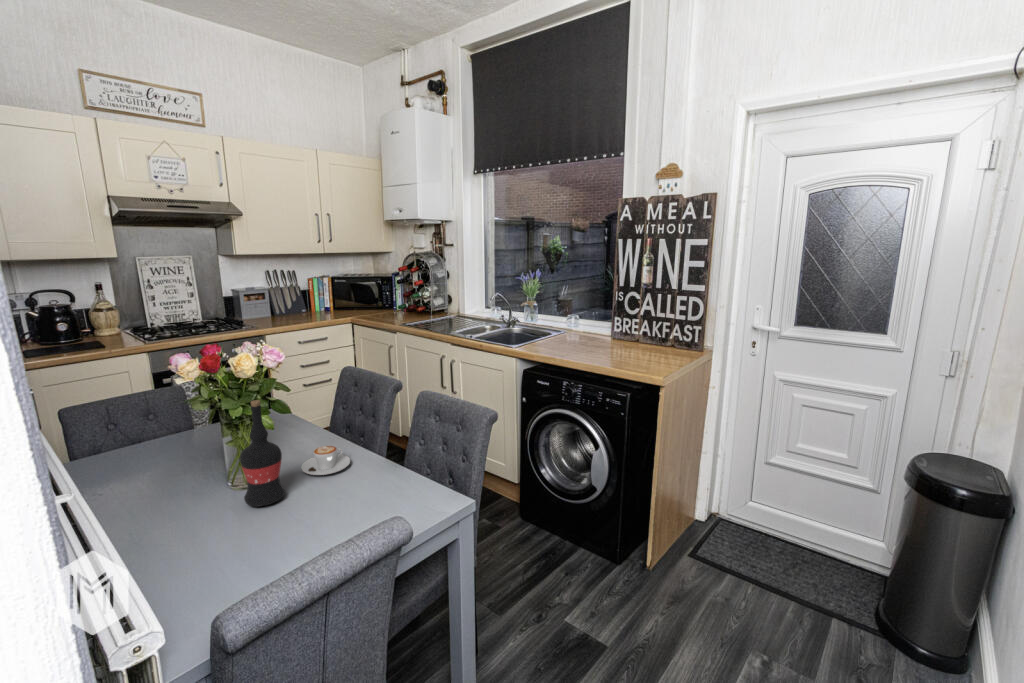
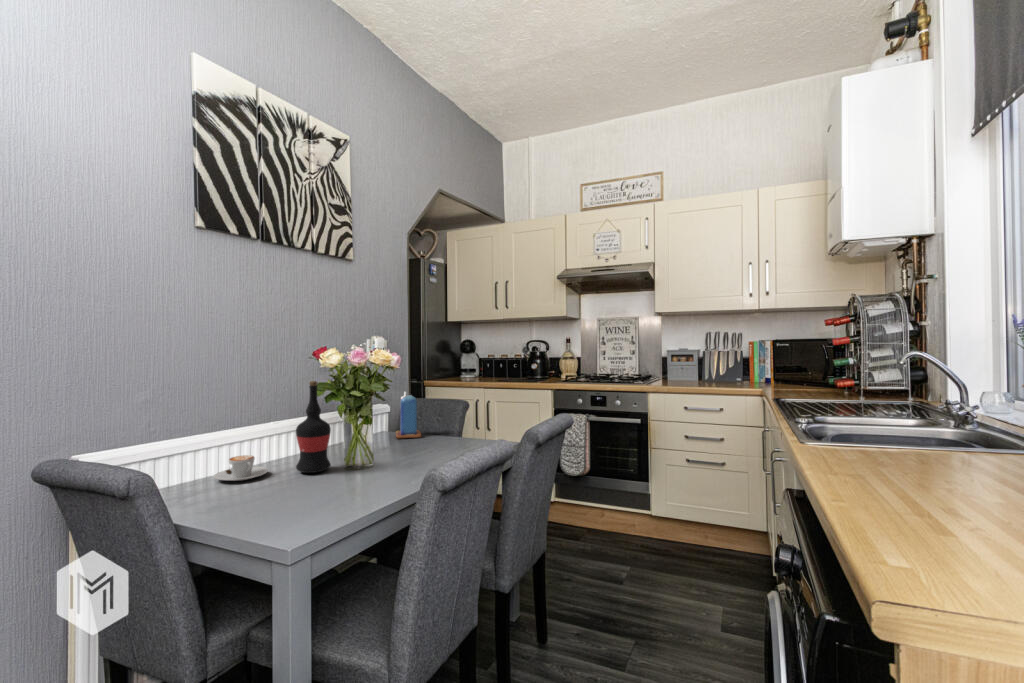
candle: none [147,395,200,454] -> present [396,392,421,438]
coffee cup: present [301,446,350,475] -> present [214,455,268,481]

